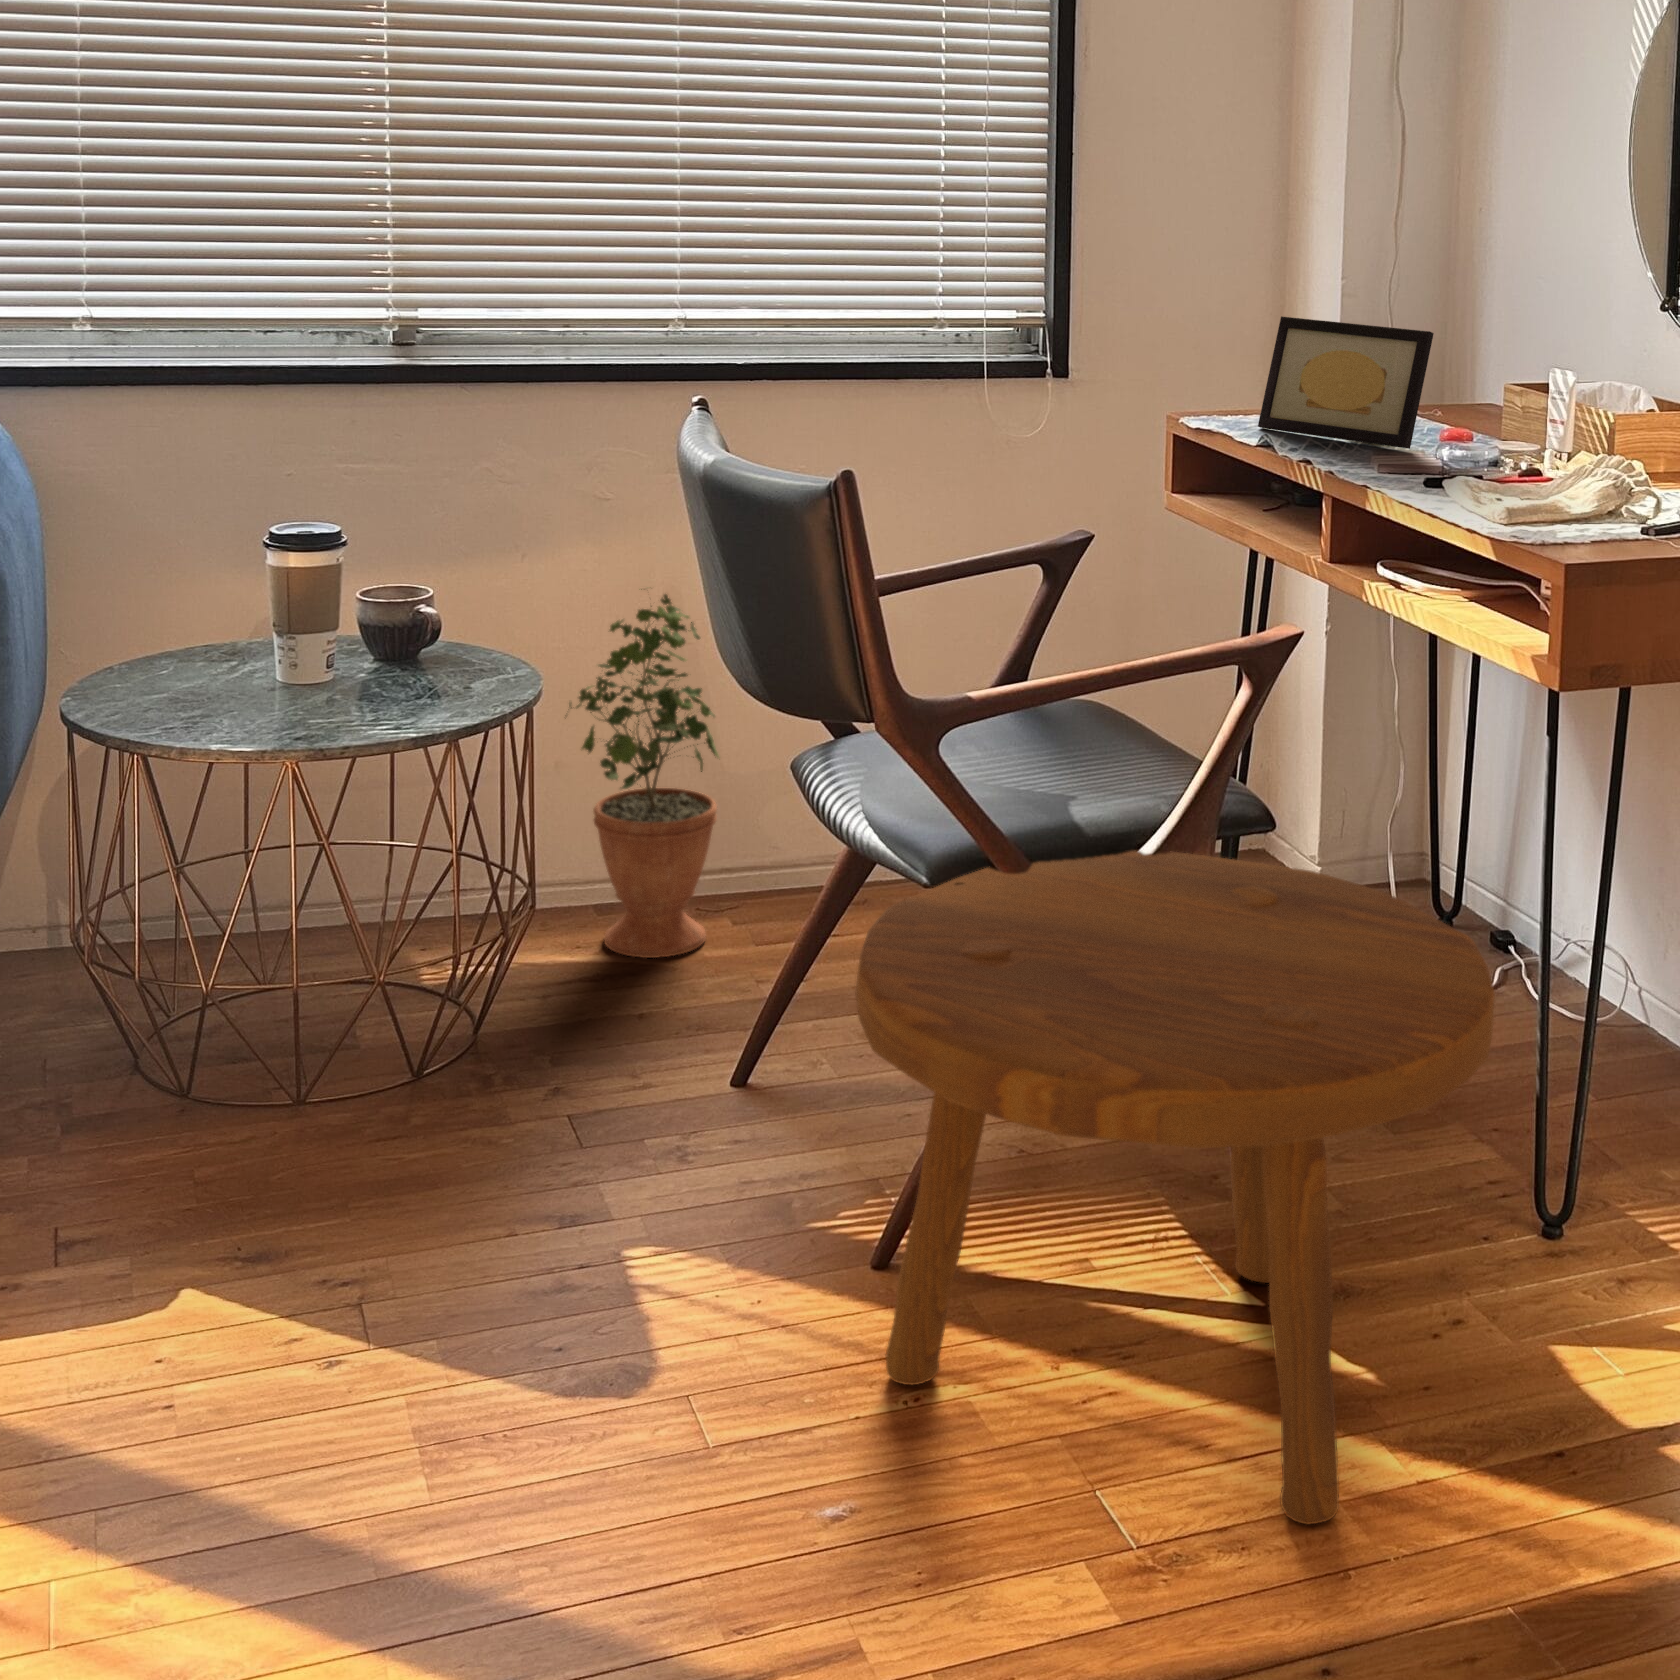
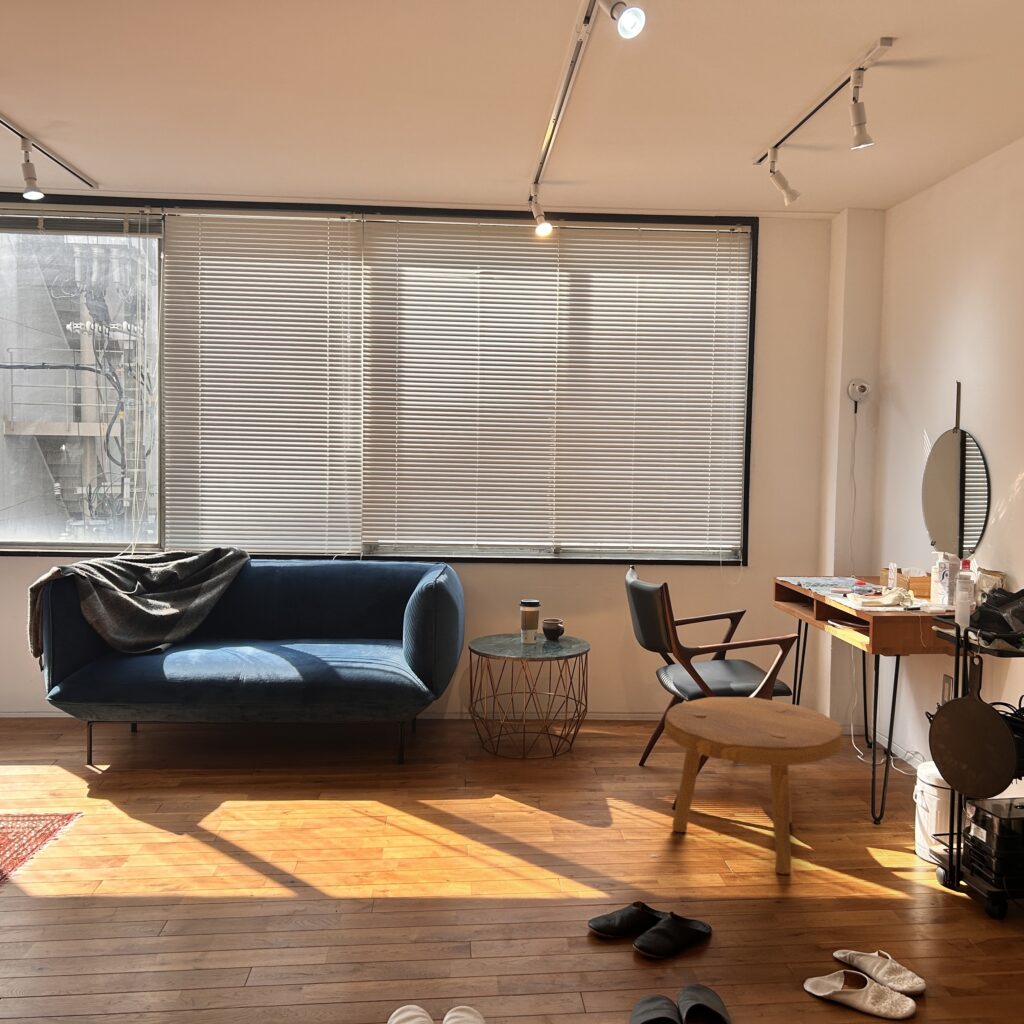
picture frame: present [1258,316,1434,449] -> none [801,549,854,589]
potted plant: present [569,589,719,958] -> none [597,623,641,730]

